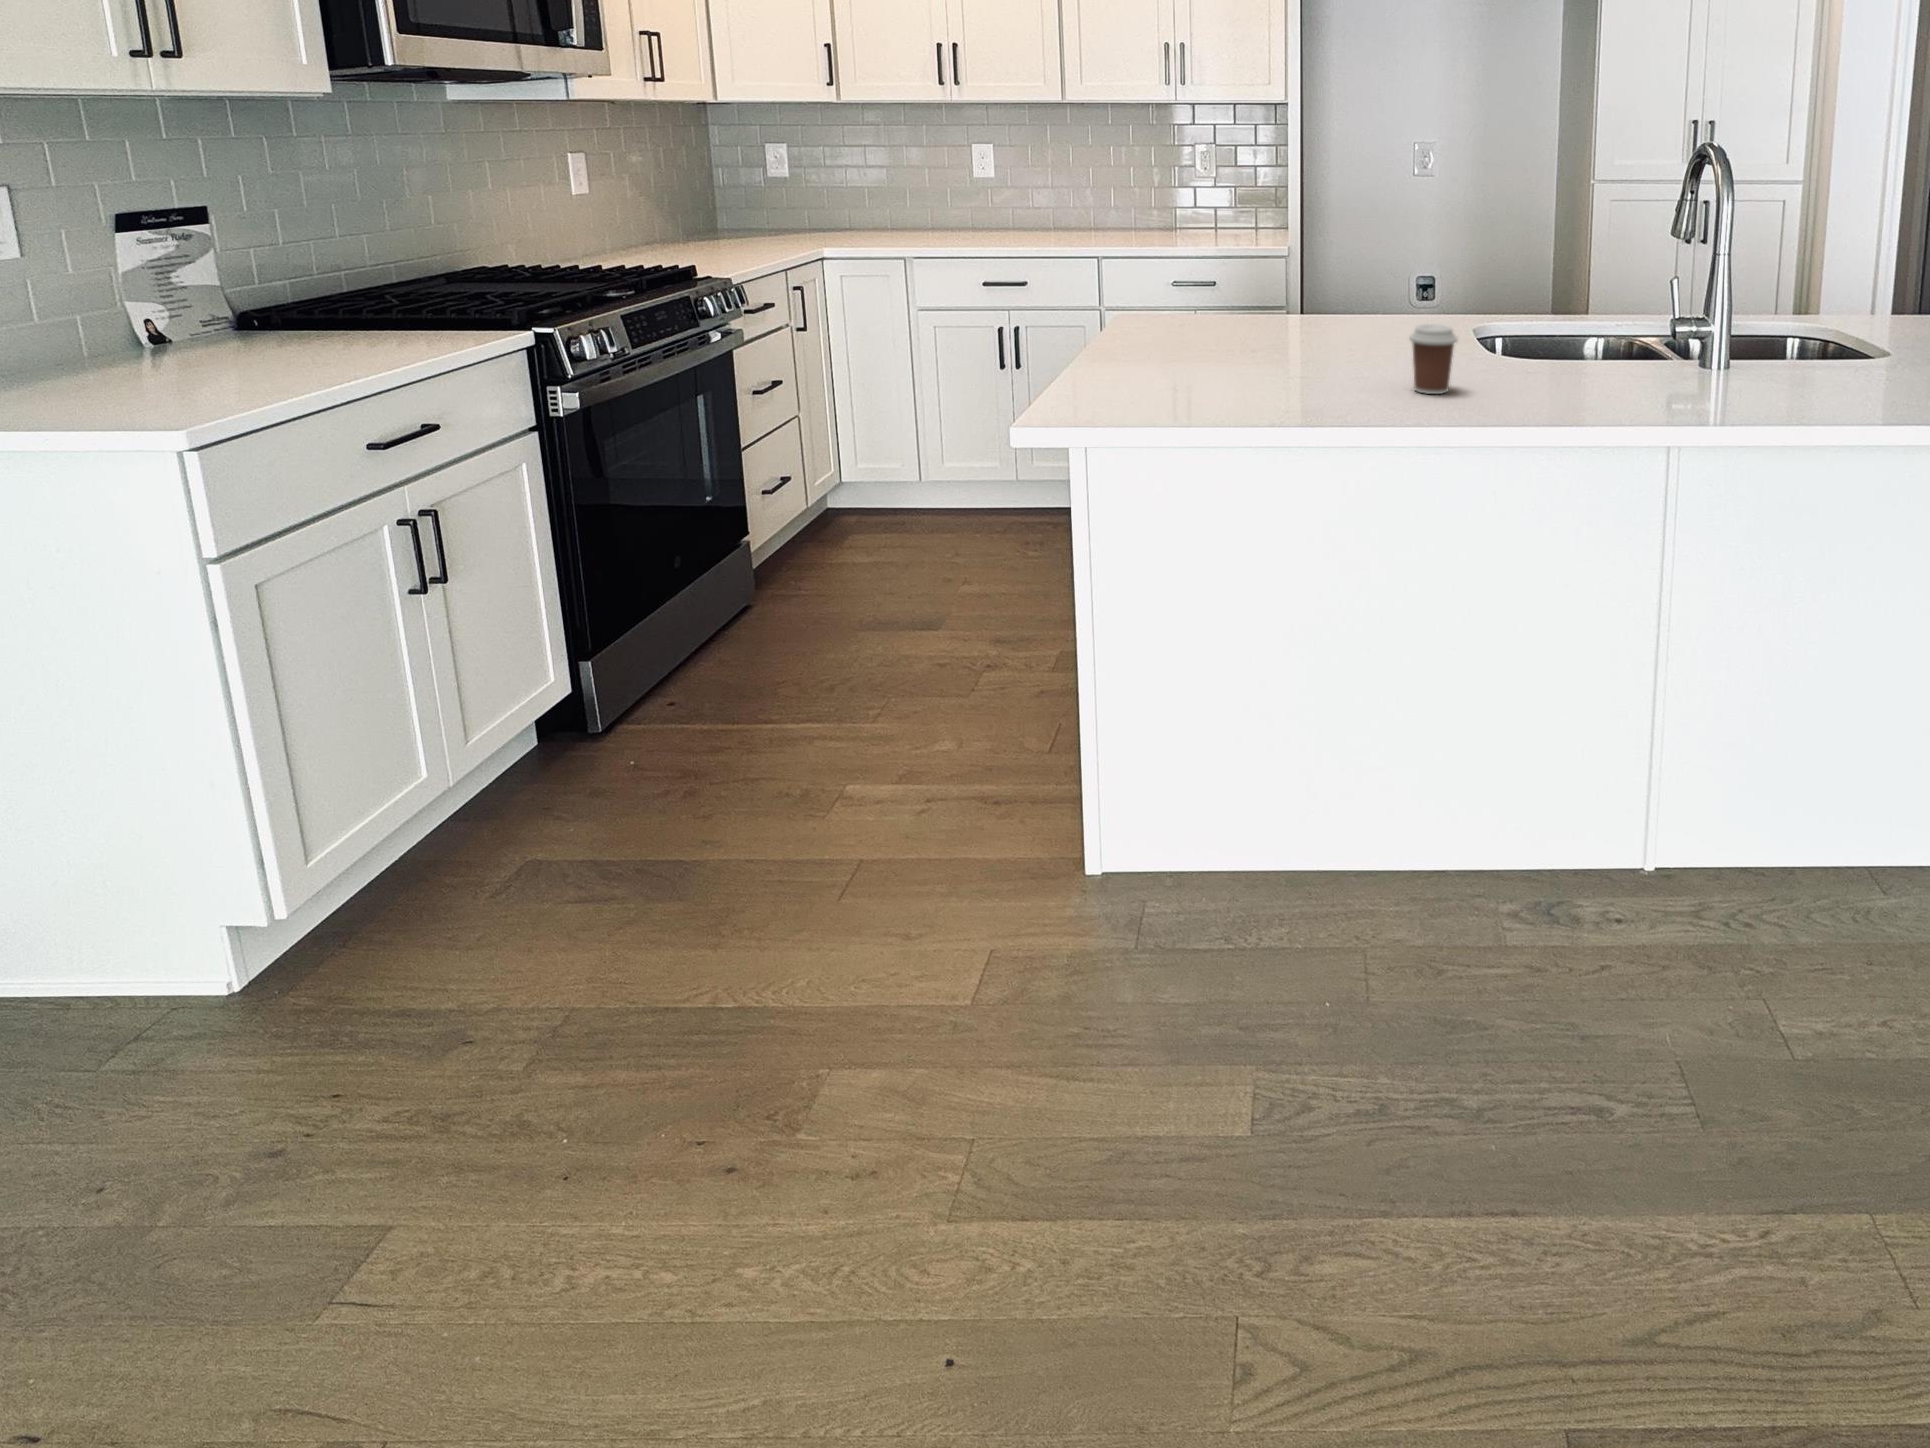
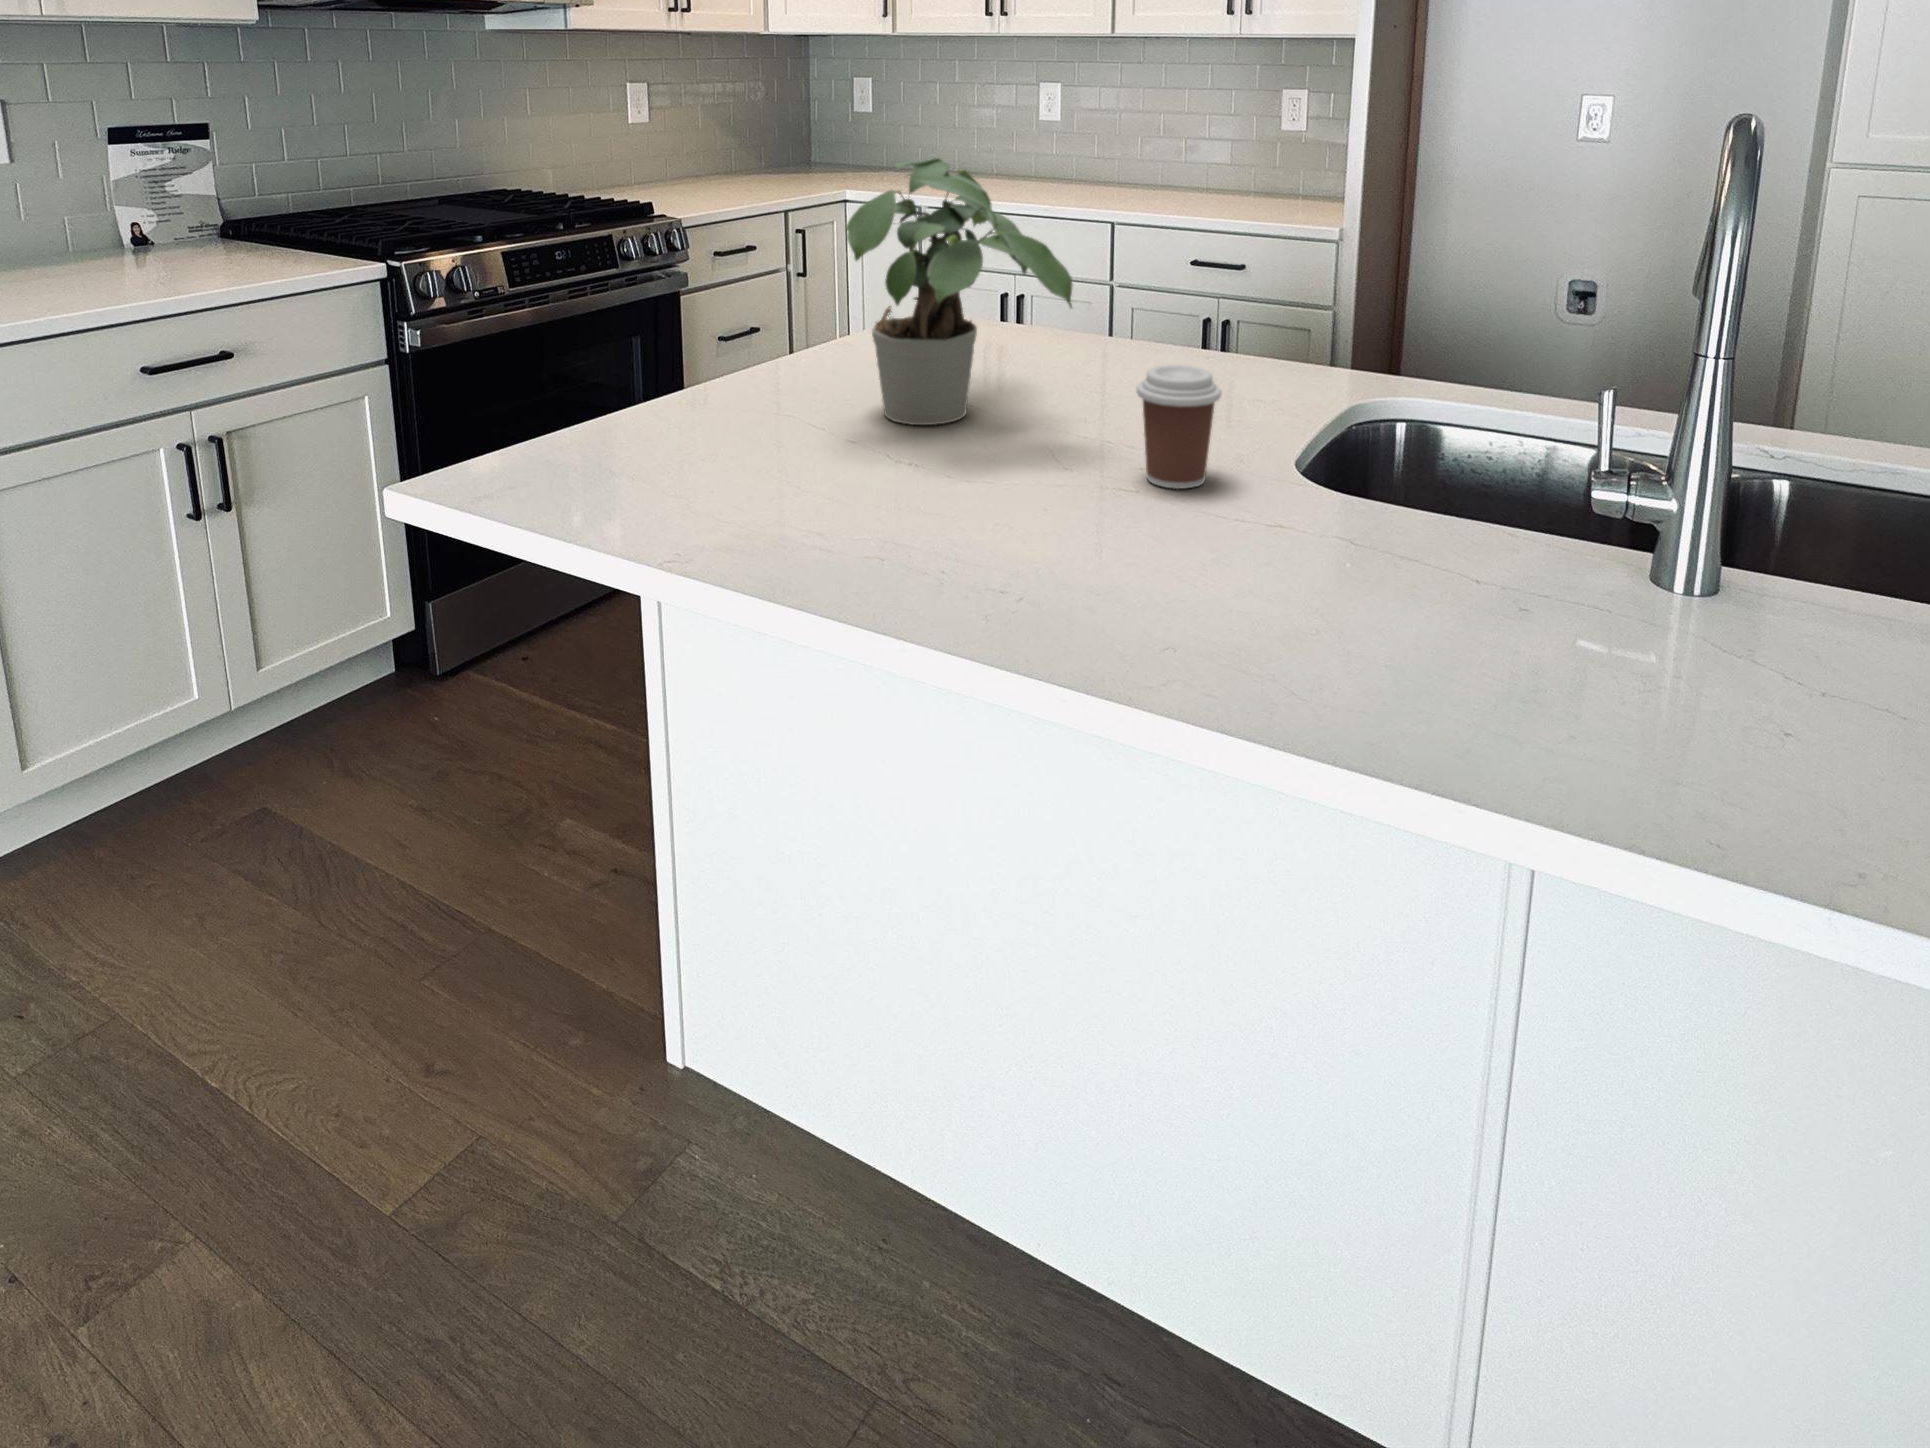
potted plant: none [1202,209,1358,386] -> present [845,158,1073,425]

